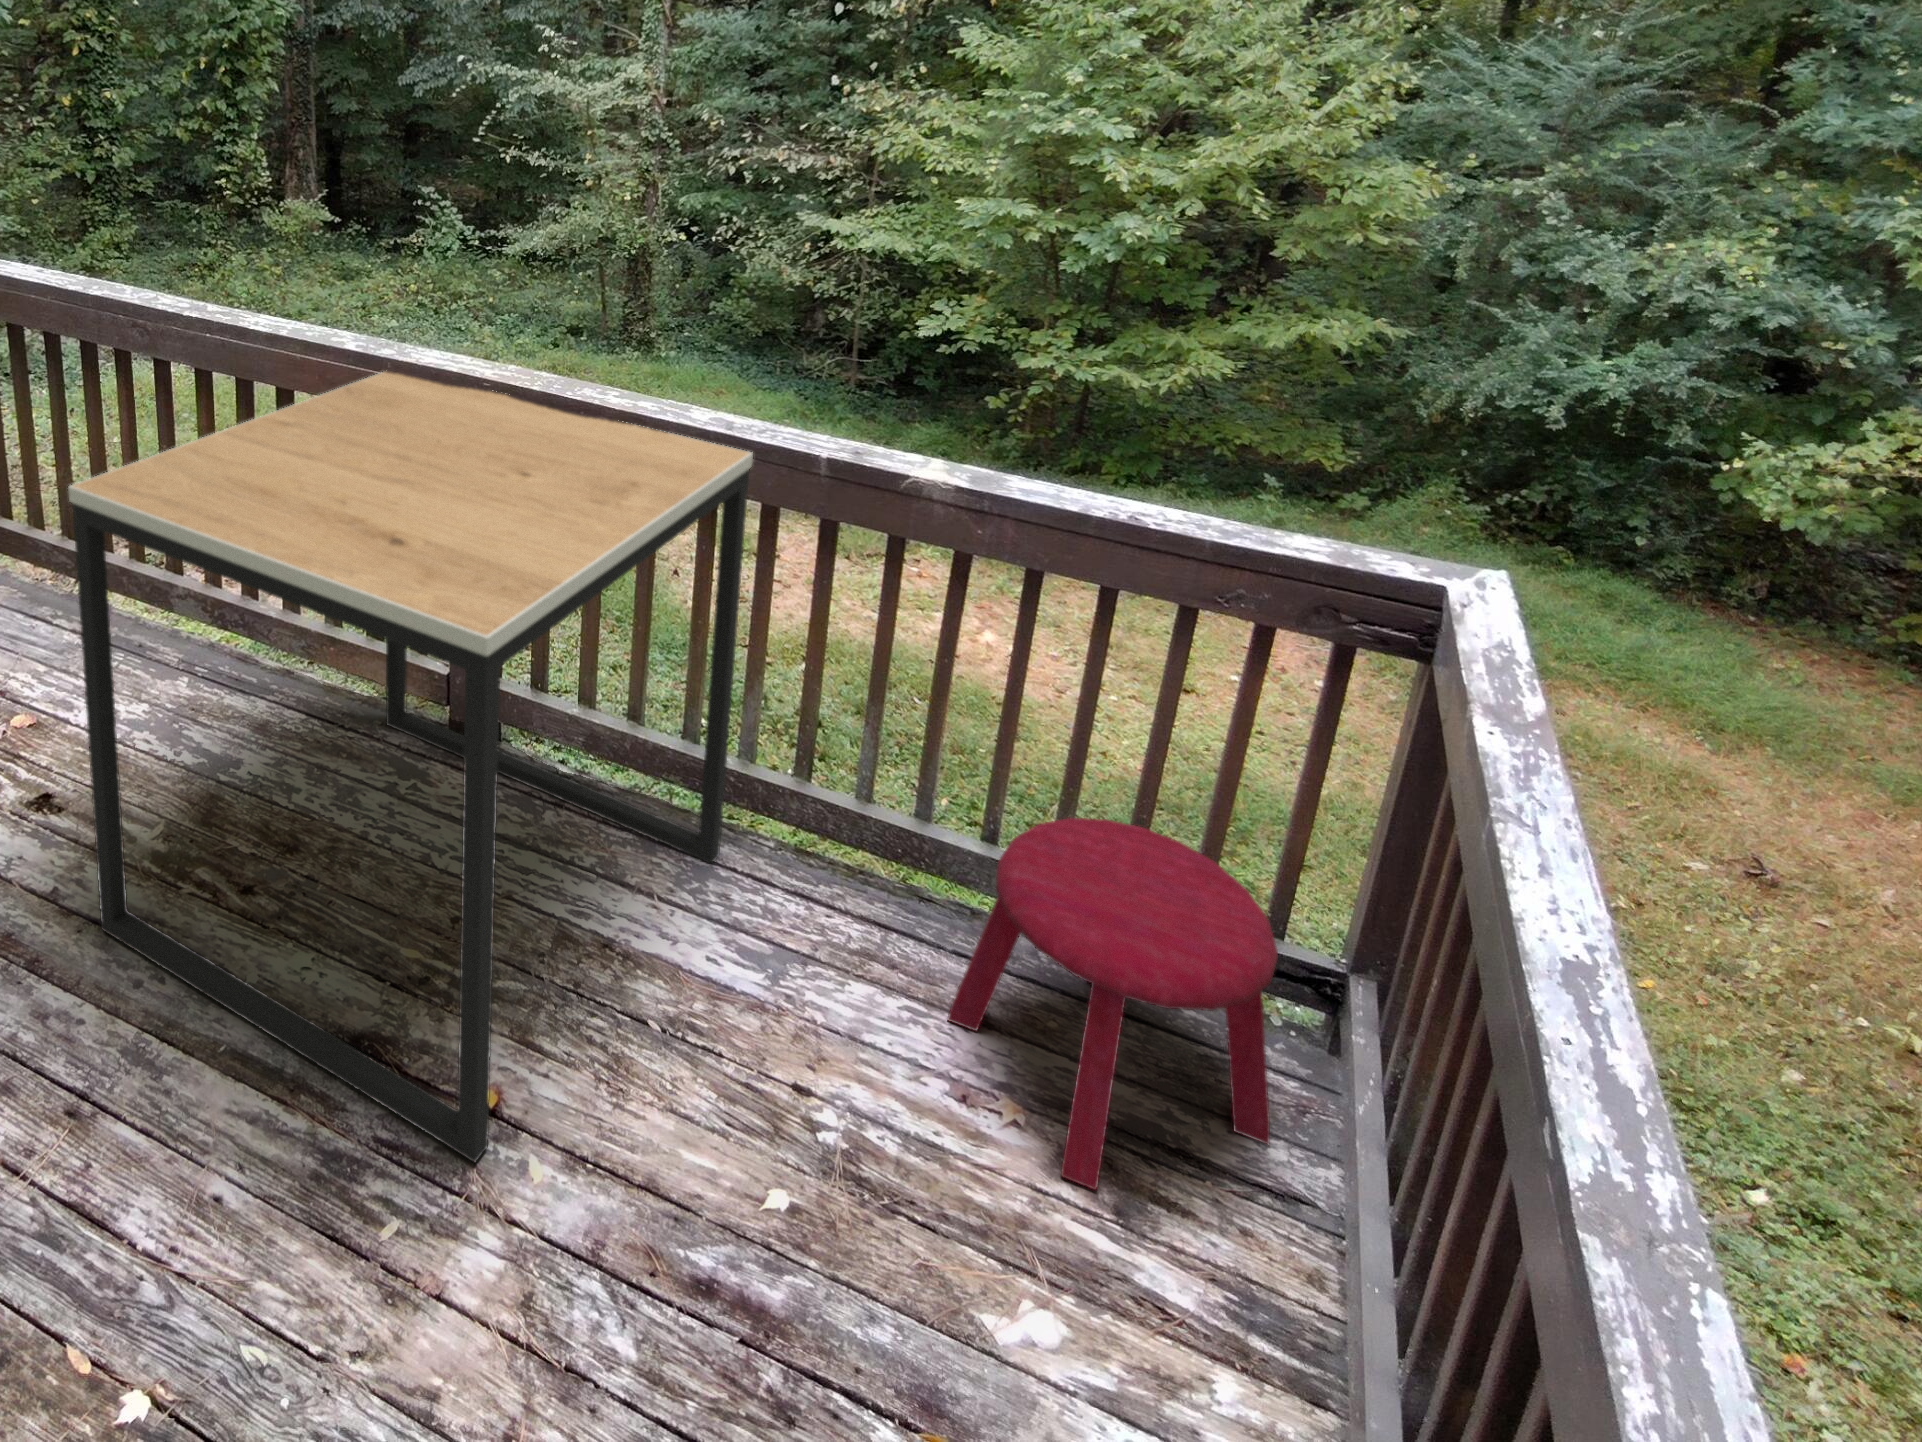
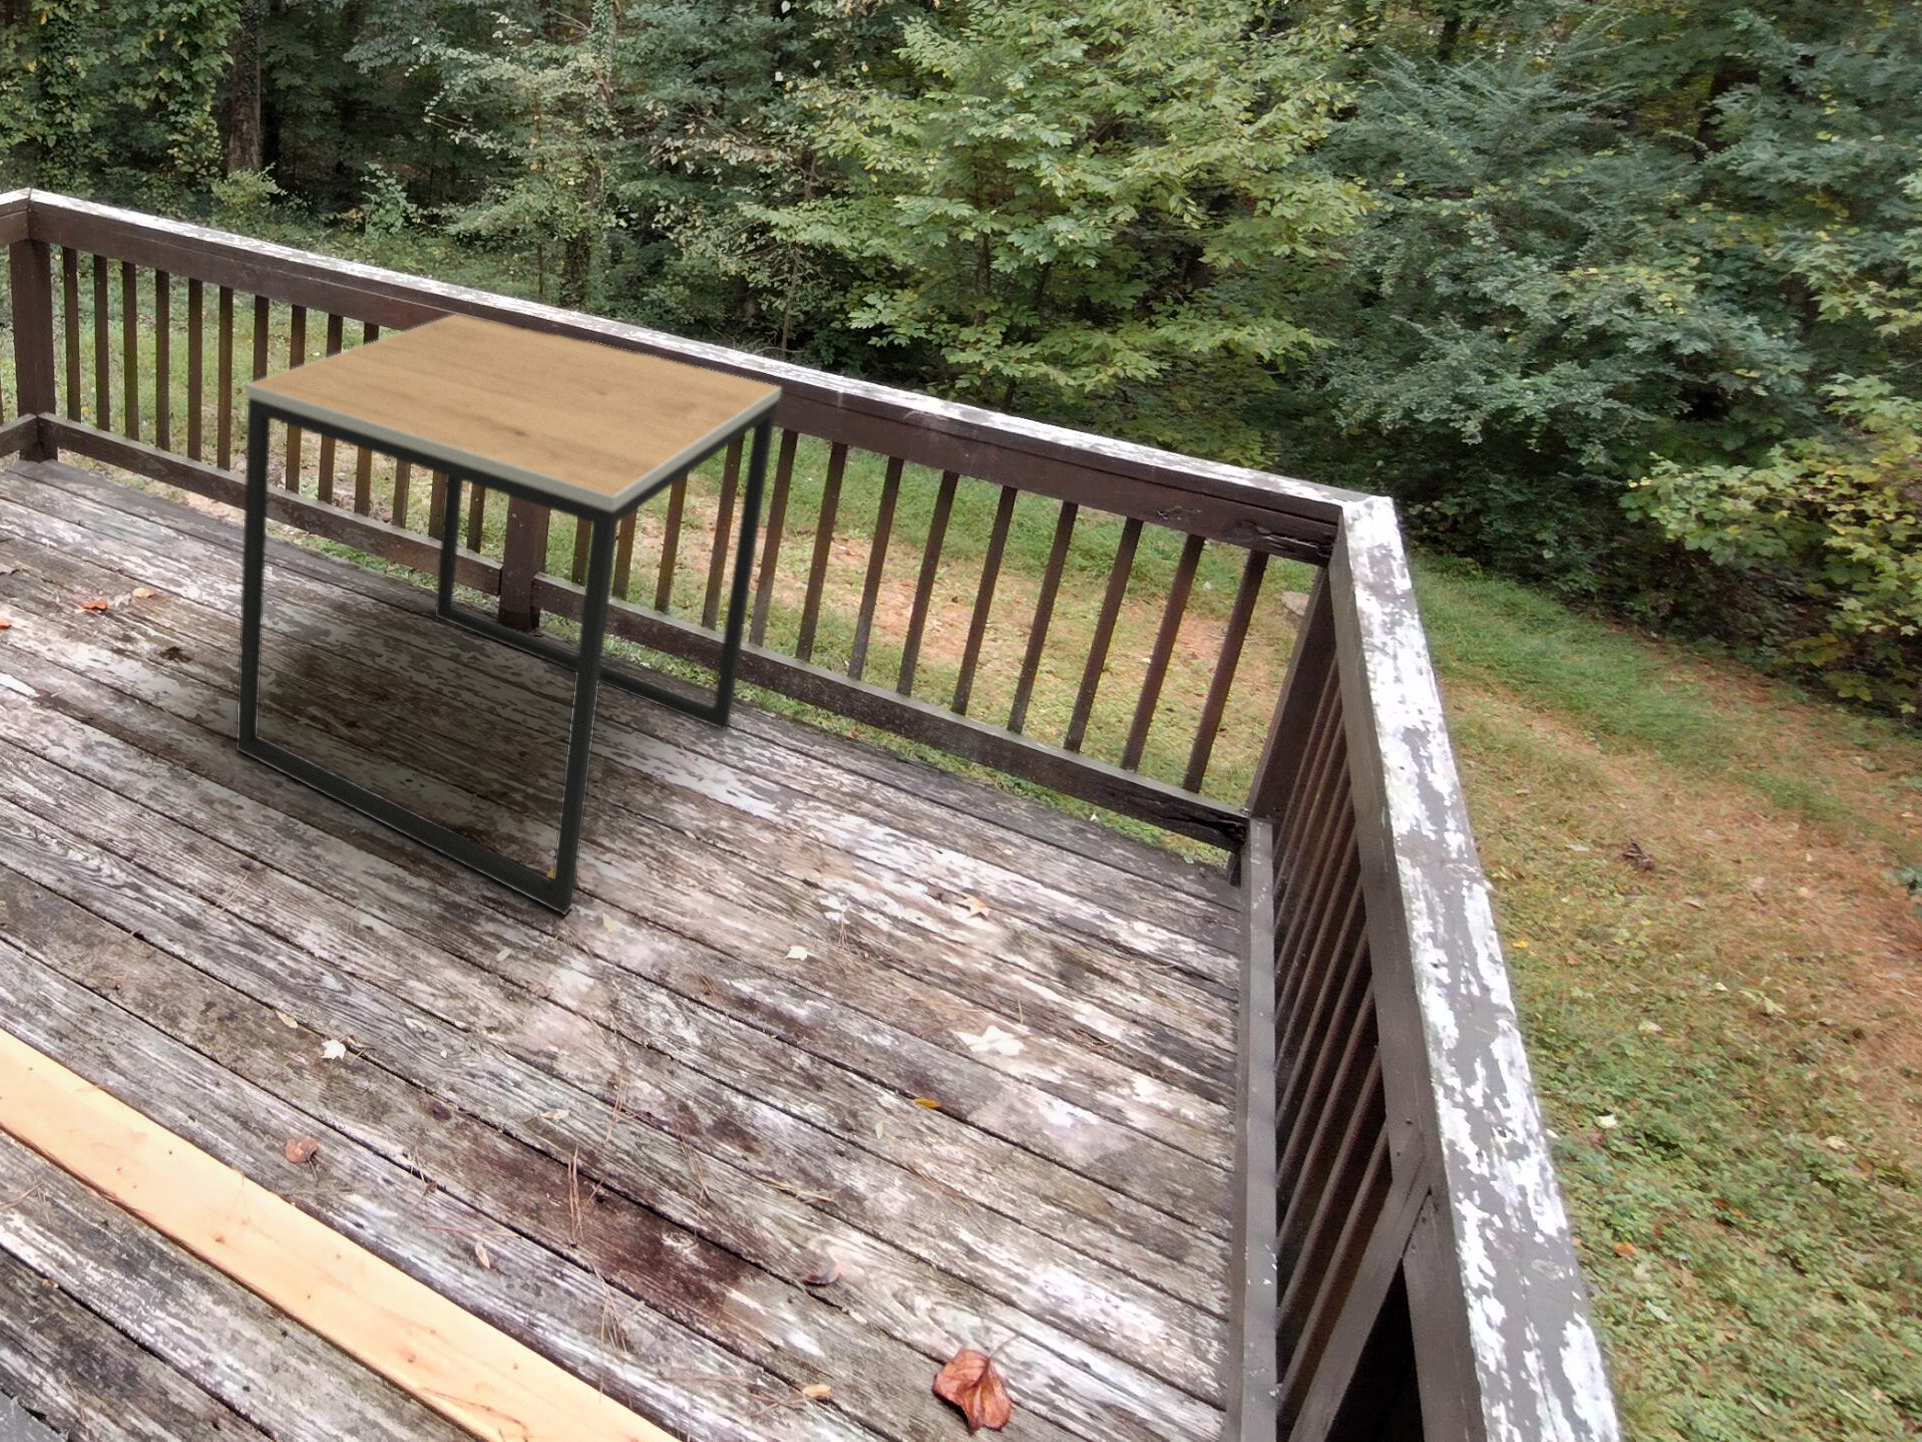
stool: present [948,818,1278,1190] -> none [926,688,1199,959]

